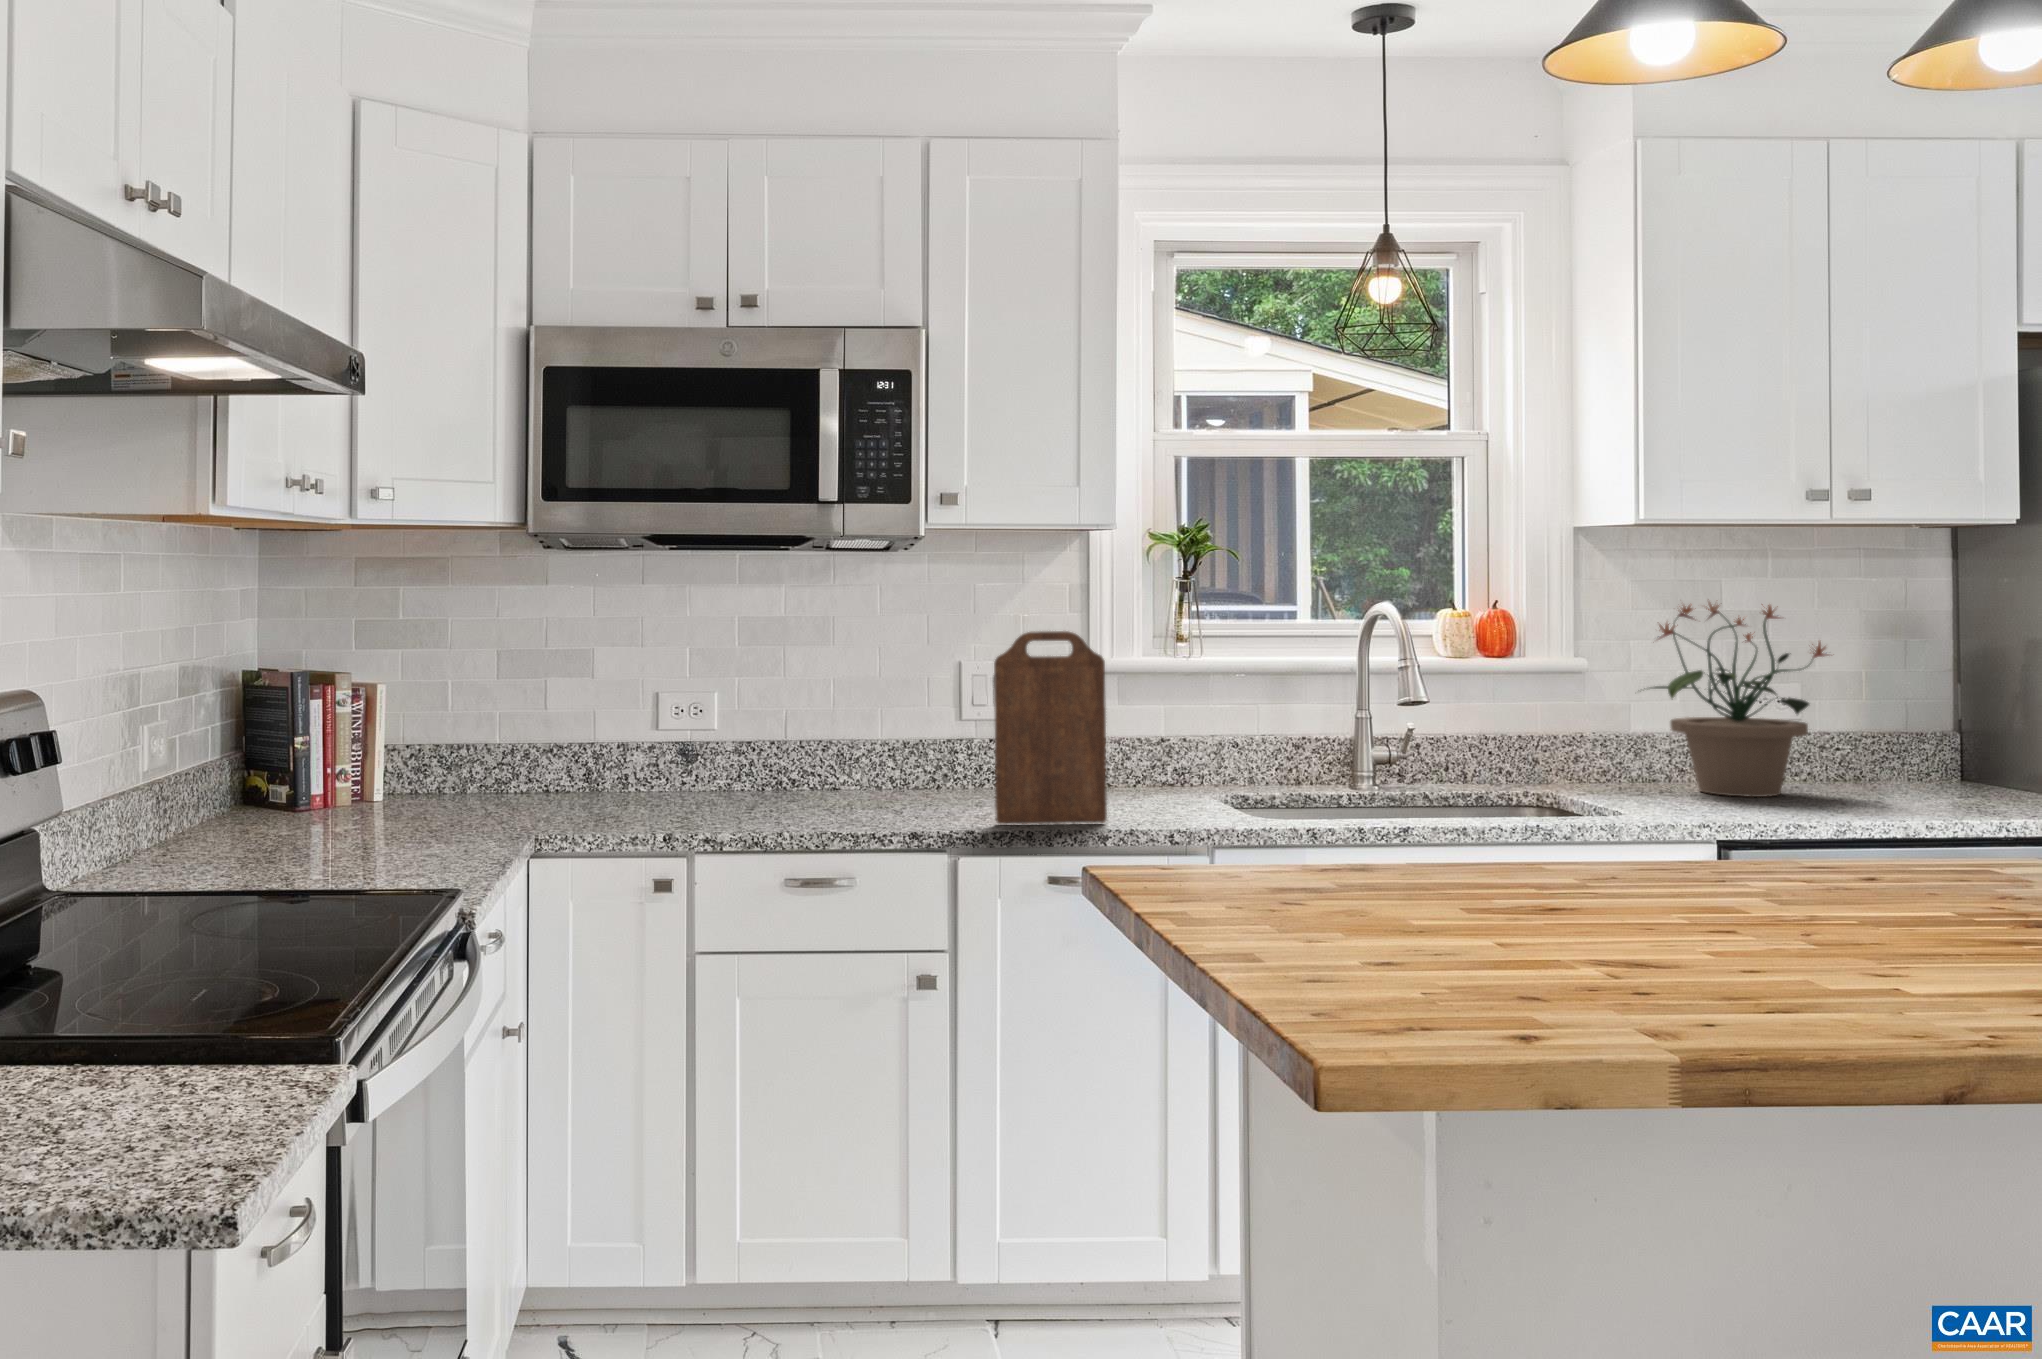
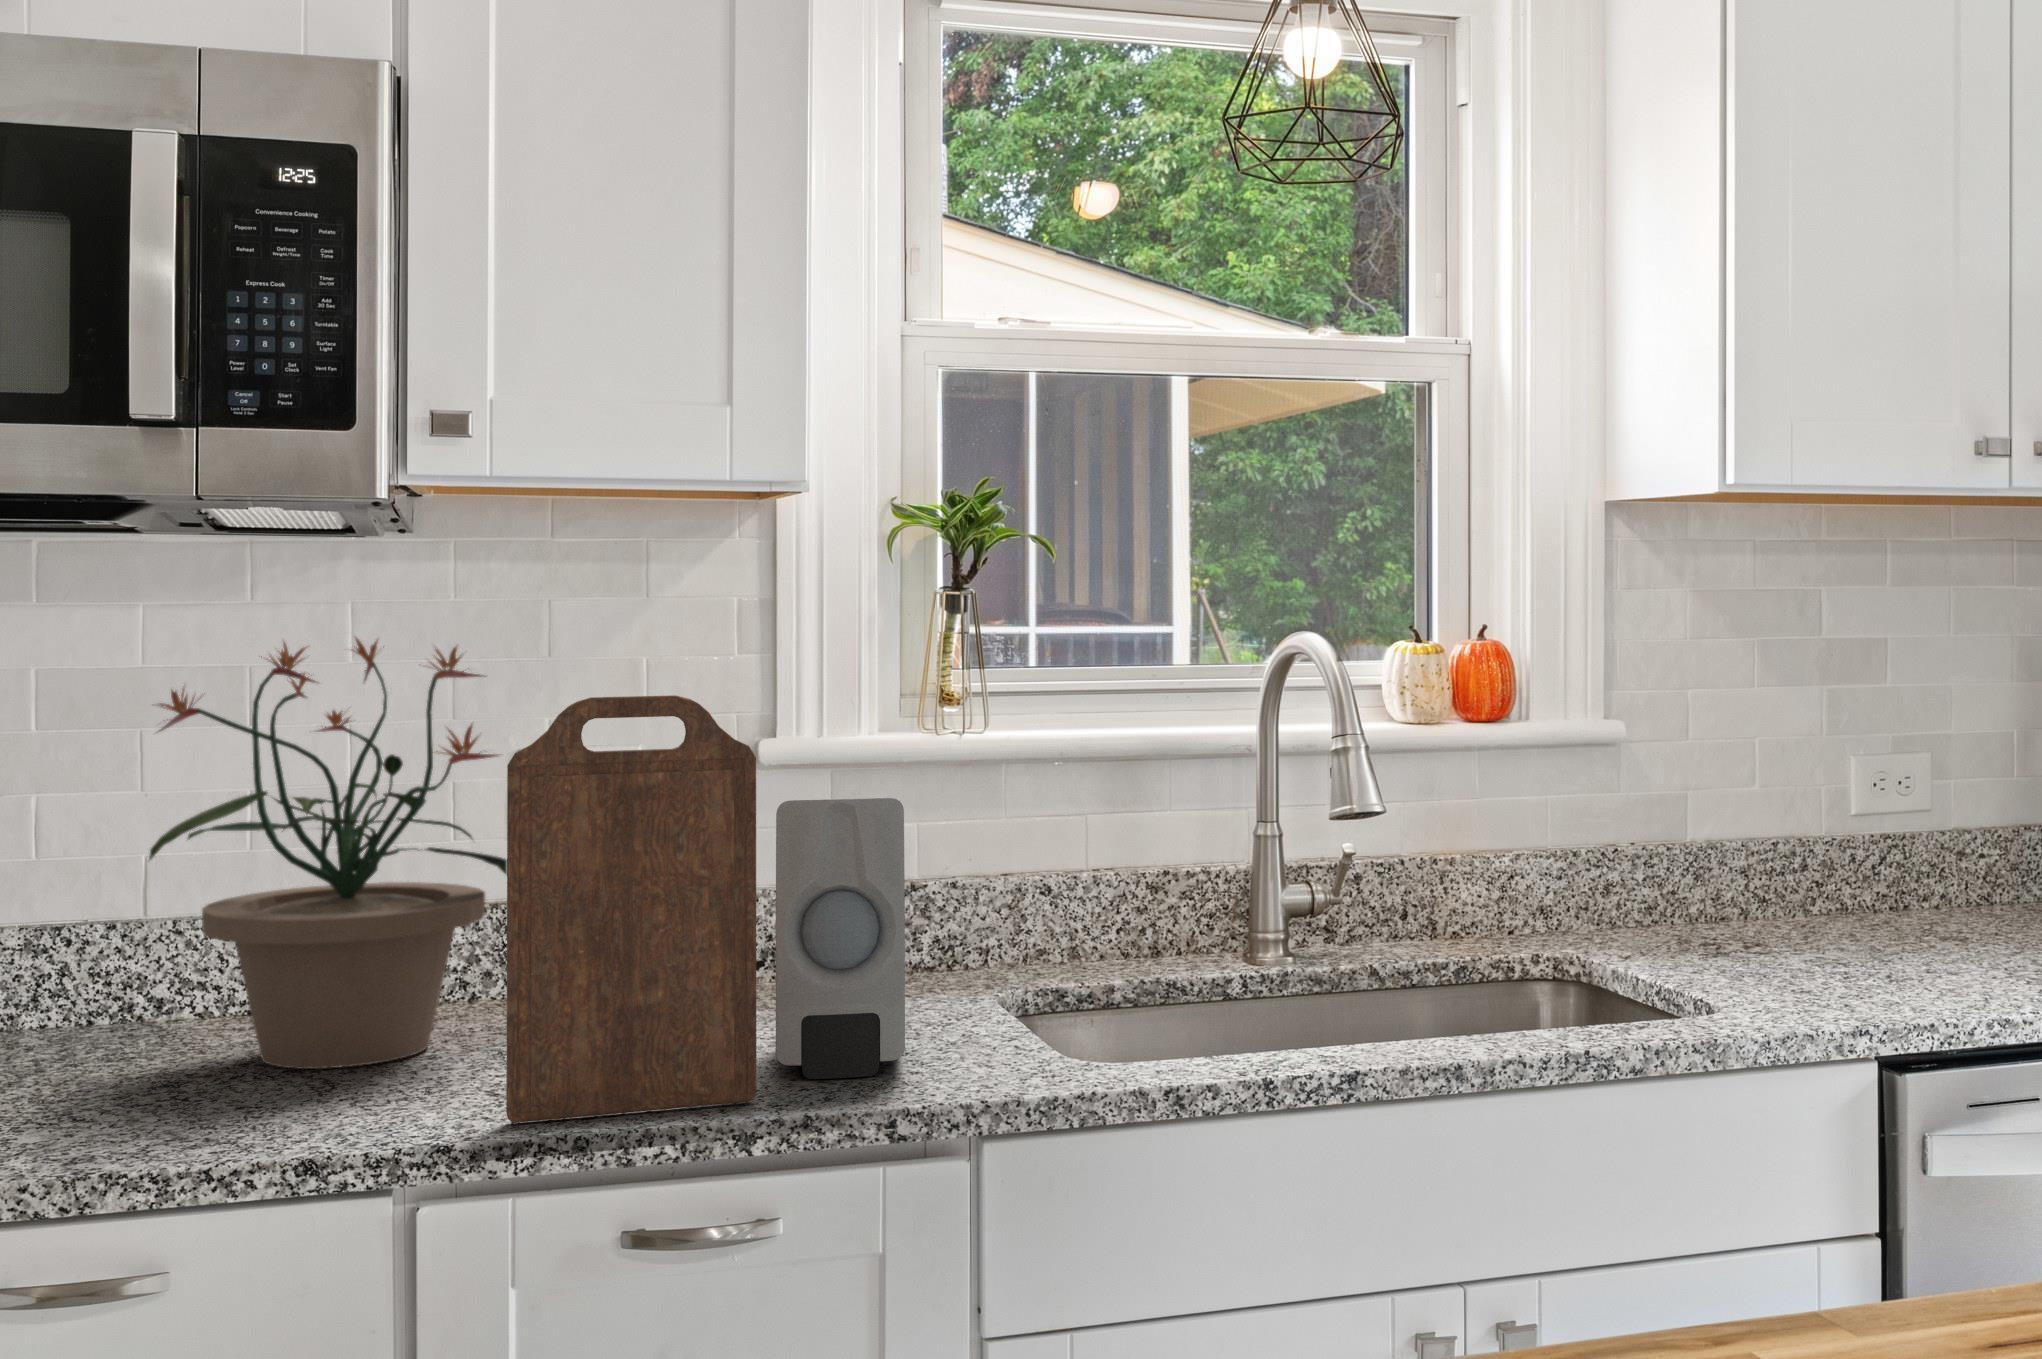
potted plant: present [1644,602,1828,797] -> present [149,638,507,1069]
soap dispenser: none [1106,684,1174,818] -> present [776,798,905,1079]

